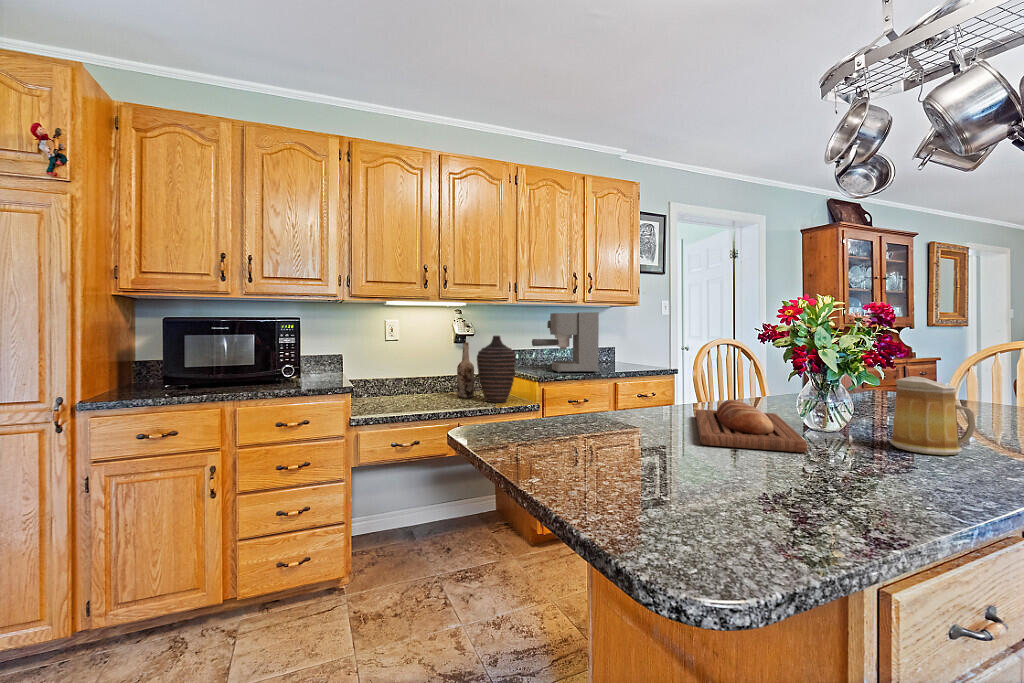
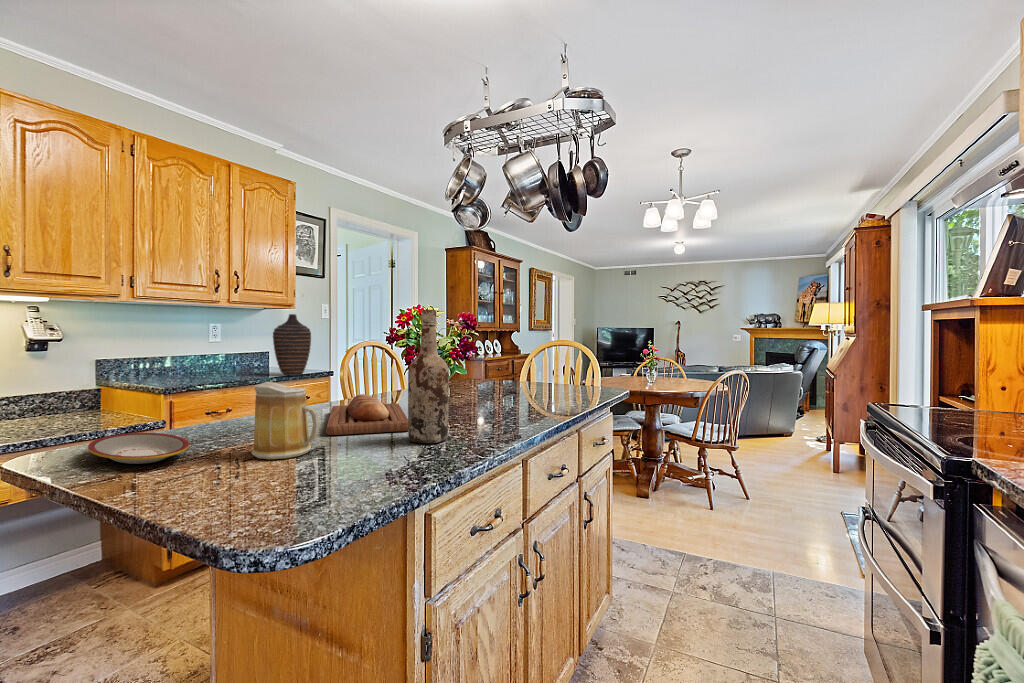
coffee maker: present [532,312,599,373] -> none [157,313,246,381]
decorative vase: present [477,336,516,402] -> present [273,314,311,376]
wine bottle: present [457,342,474,398] -> present [408,310,449,443]
mug: present [890,376,975,455] -> present [252,382,320,459]
plate: none [498,419,574,451] -> present [88,433,189,464]

